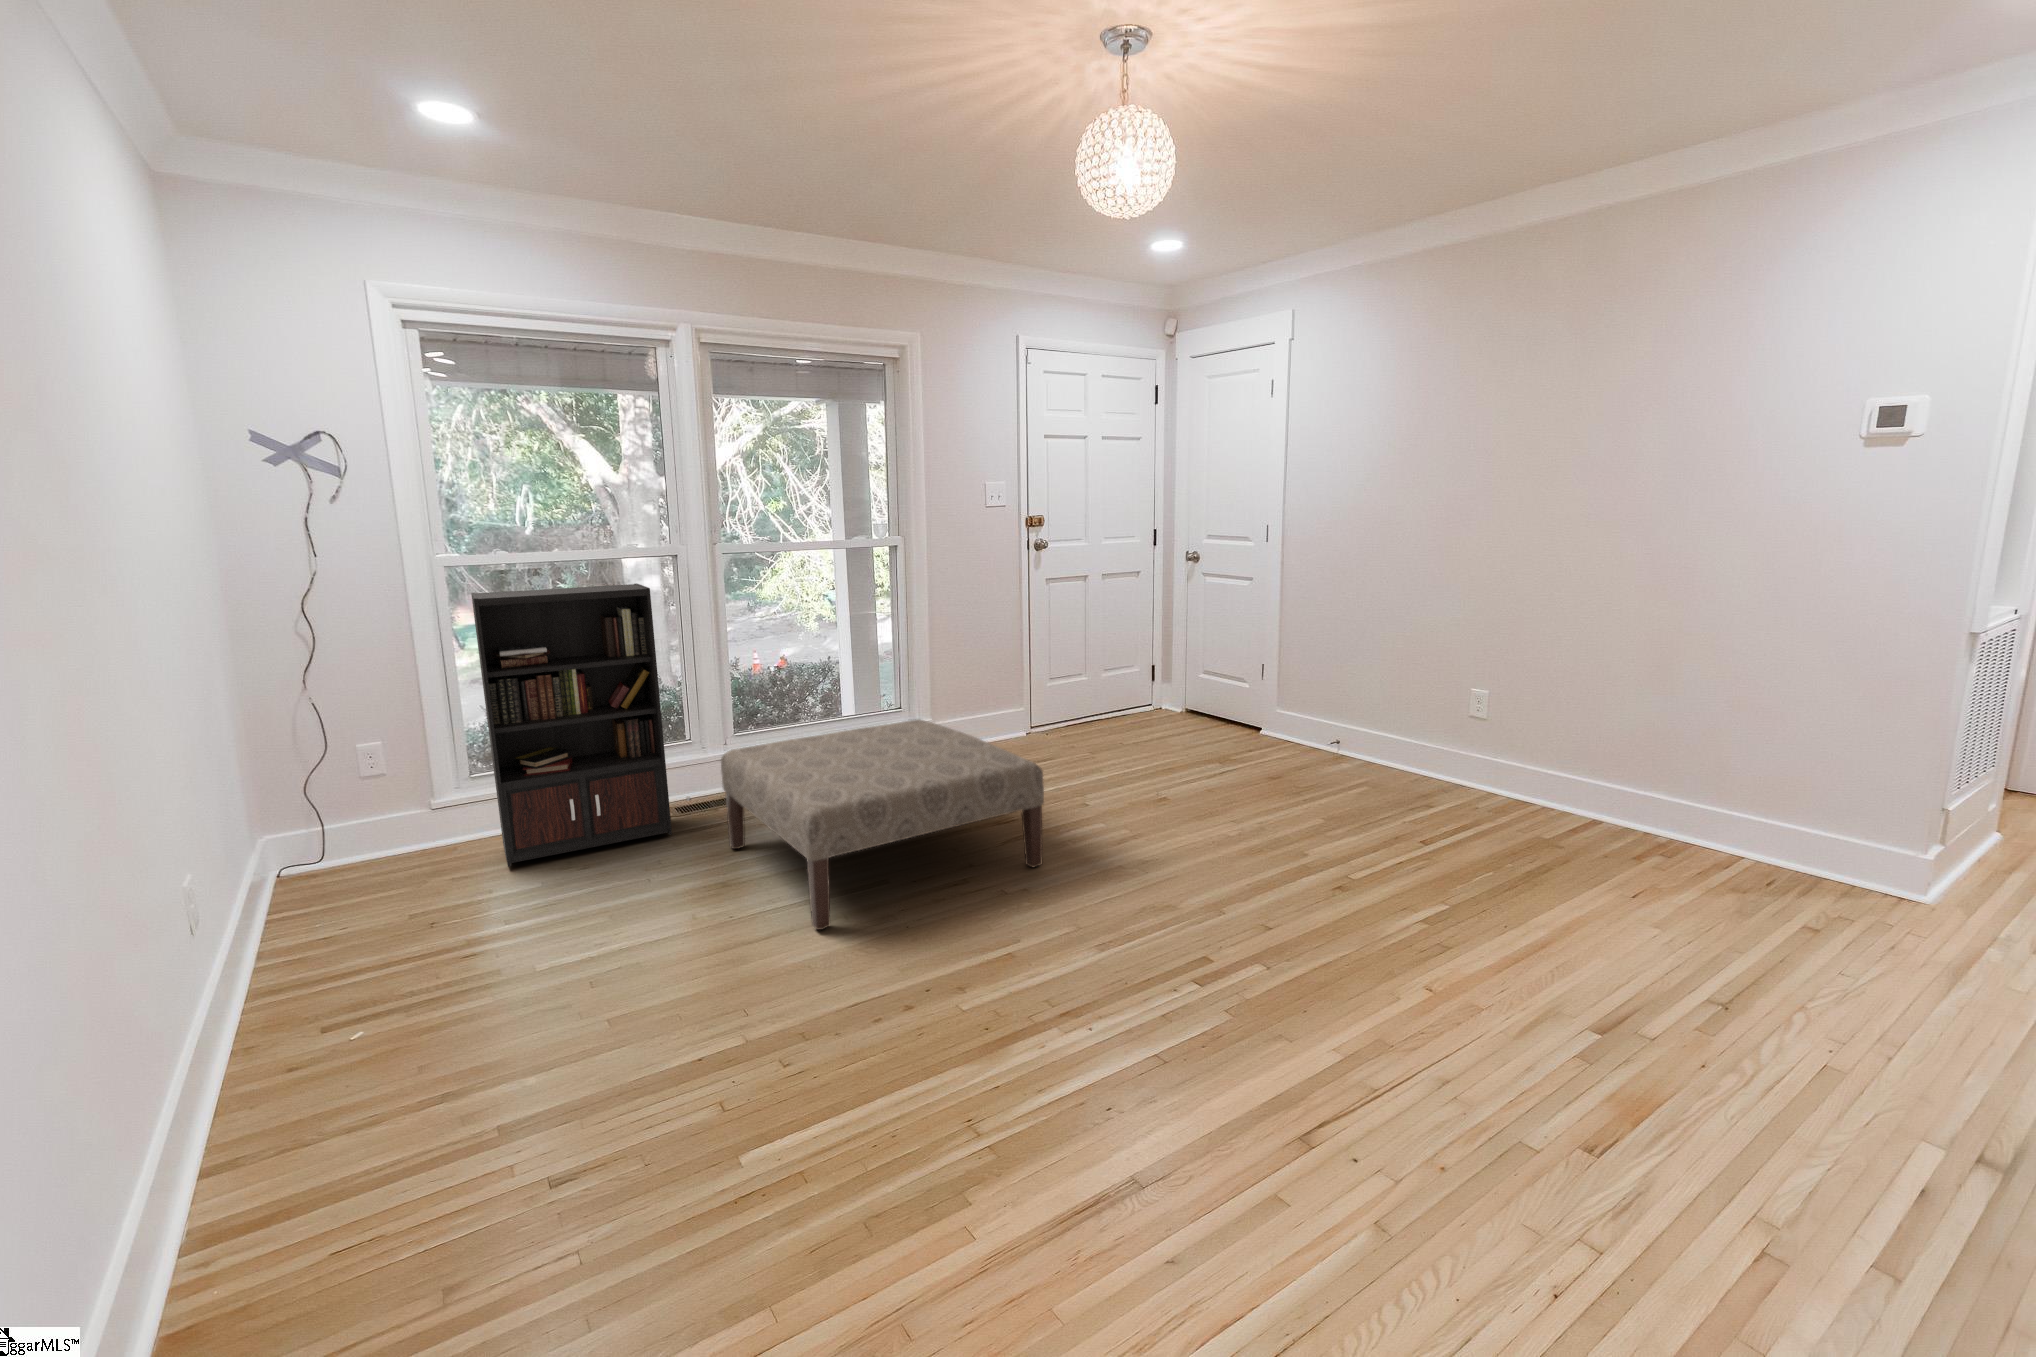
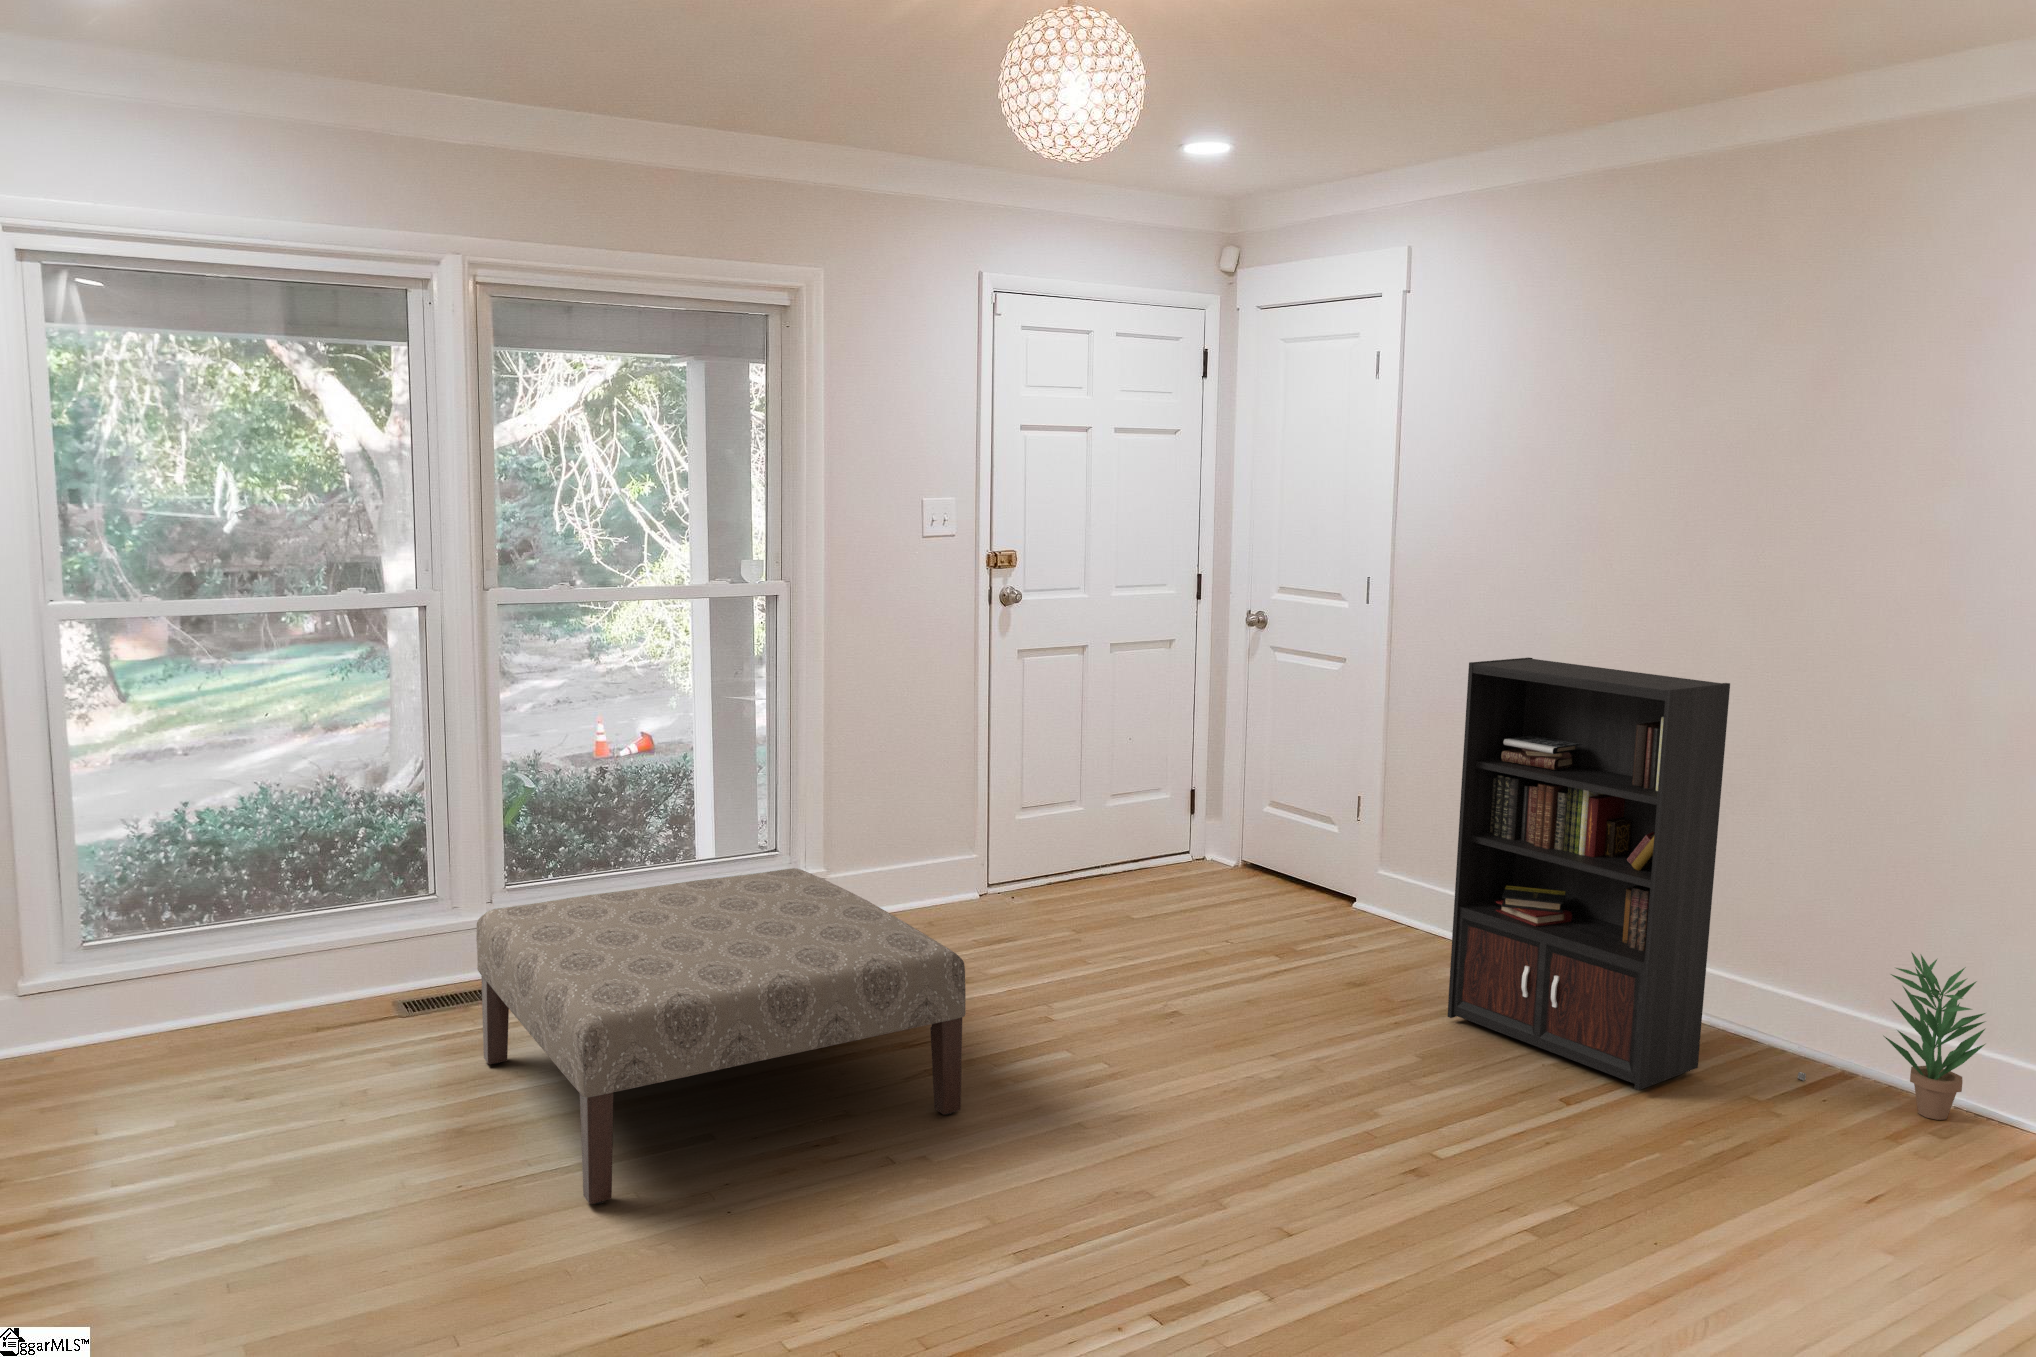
bookcase: present [471,583,690,867] -> present [1447,658,1806,1090]
potted plant: none [1626,740,1696,846] -> present [1884,952,1985,1120]

